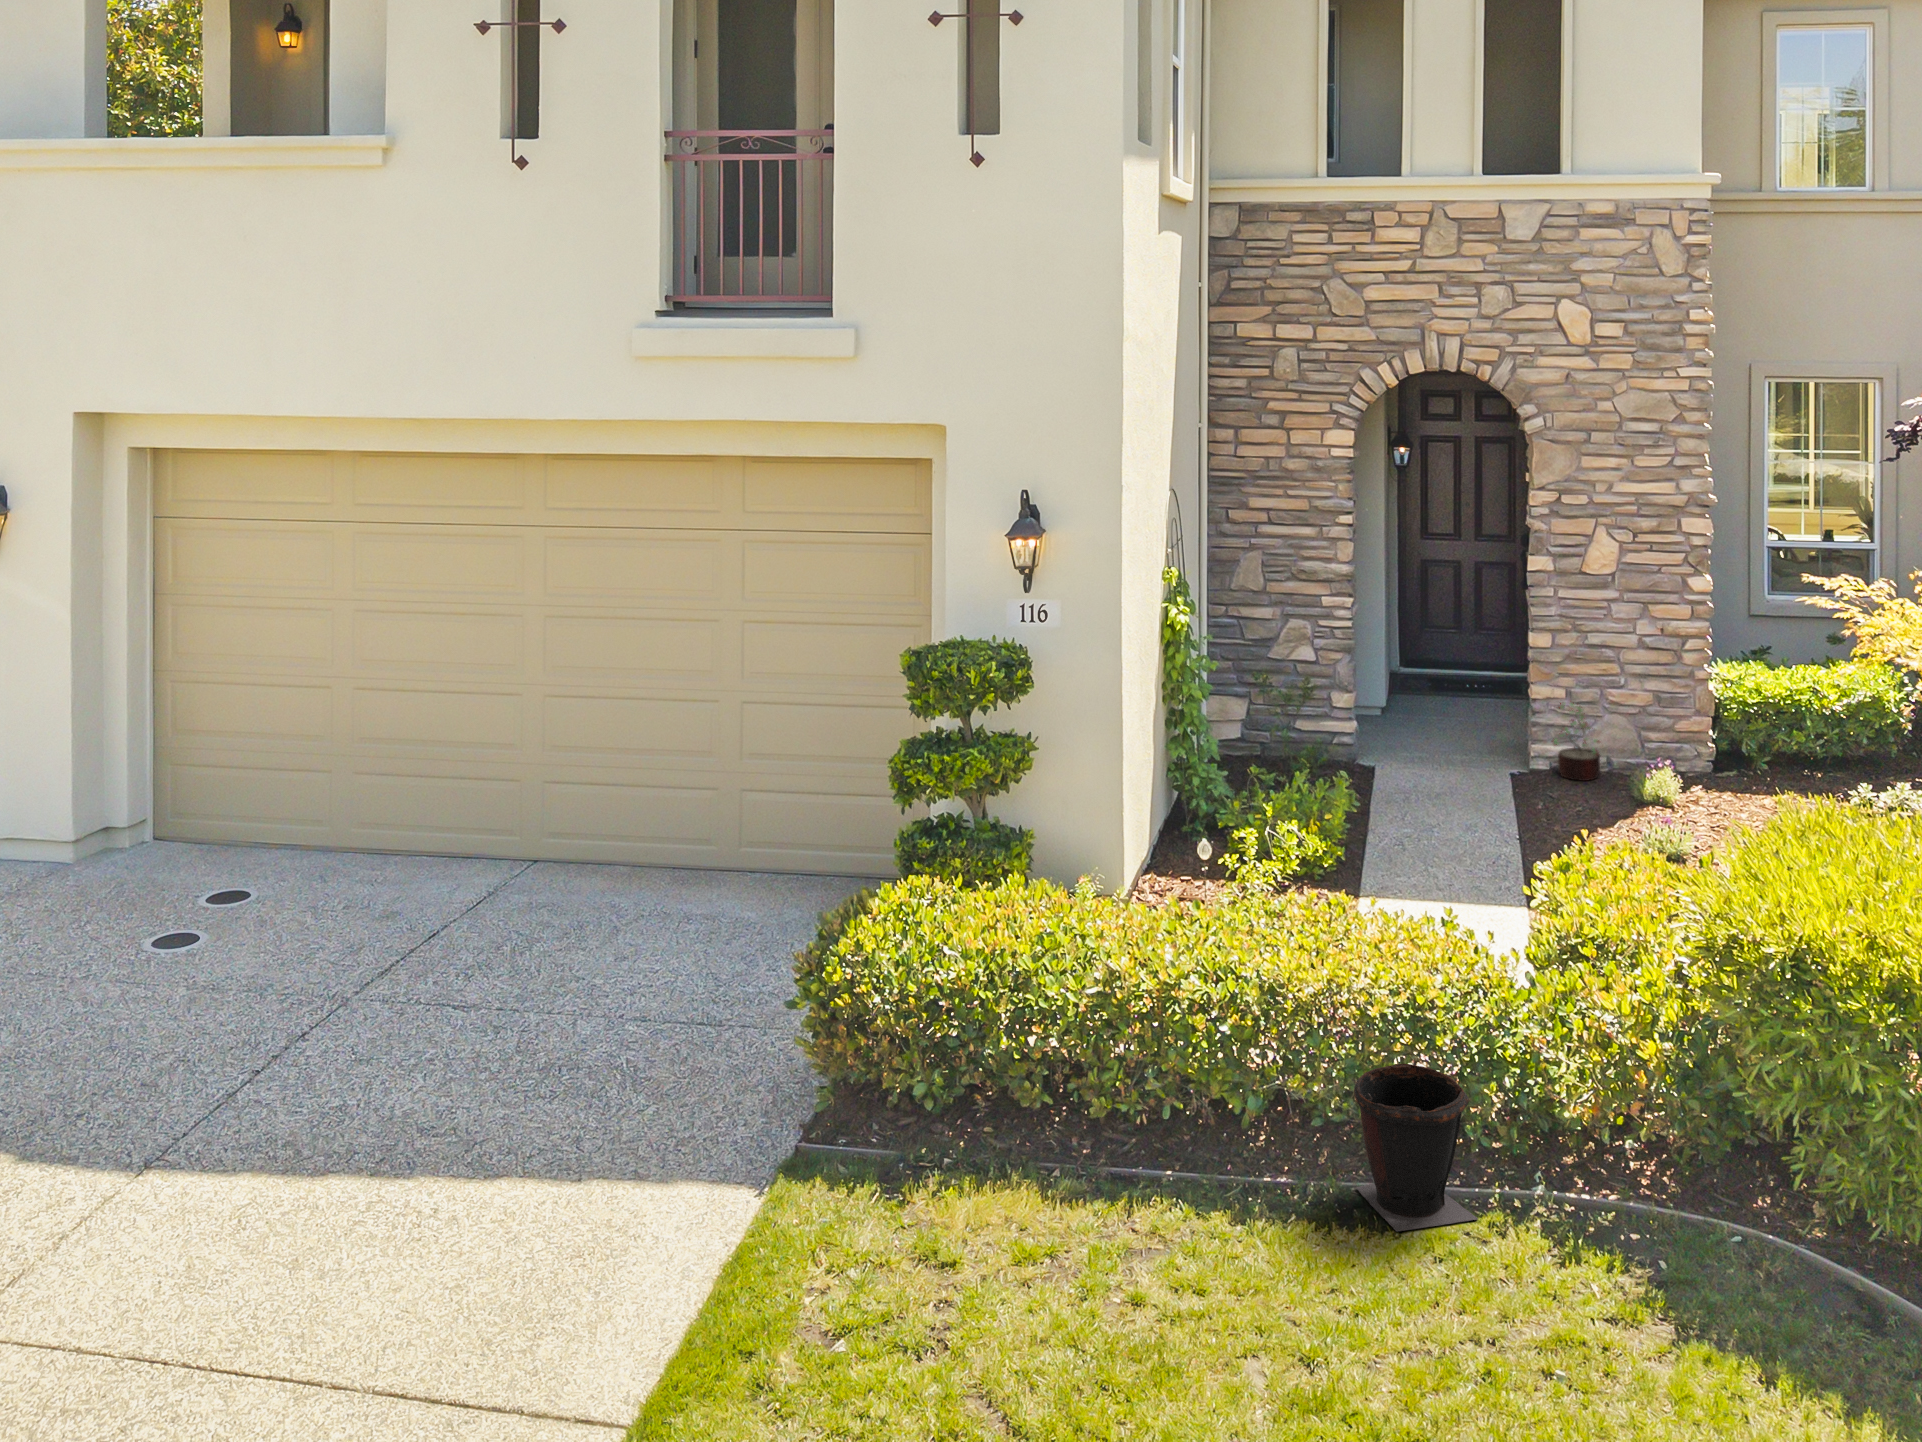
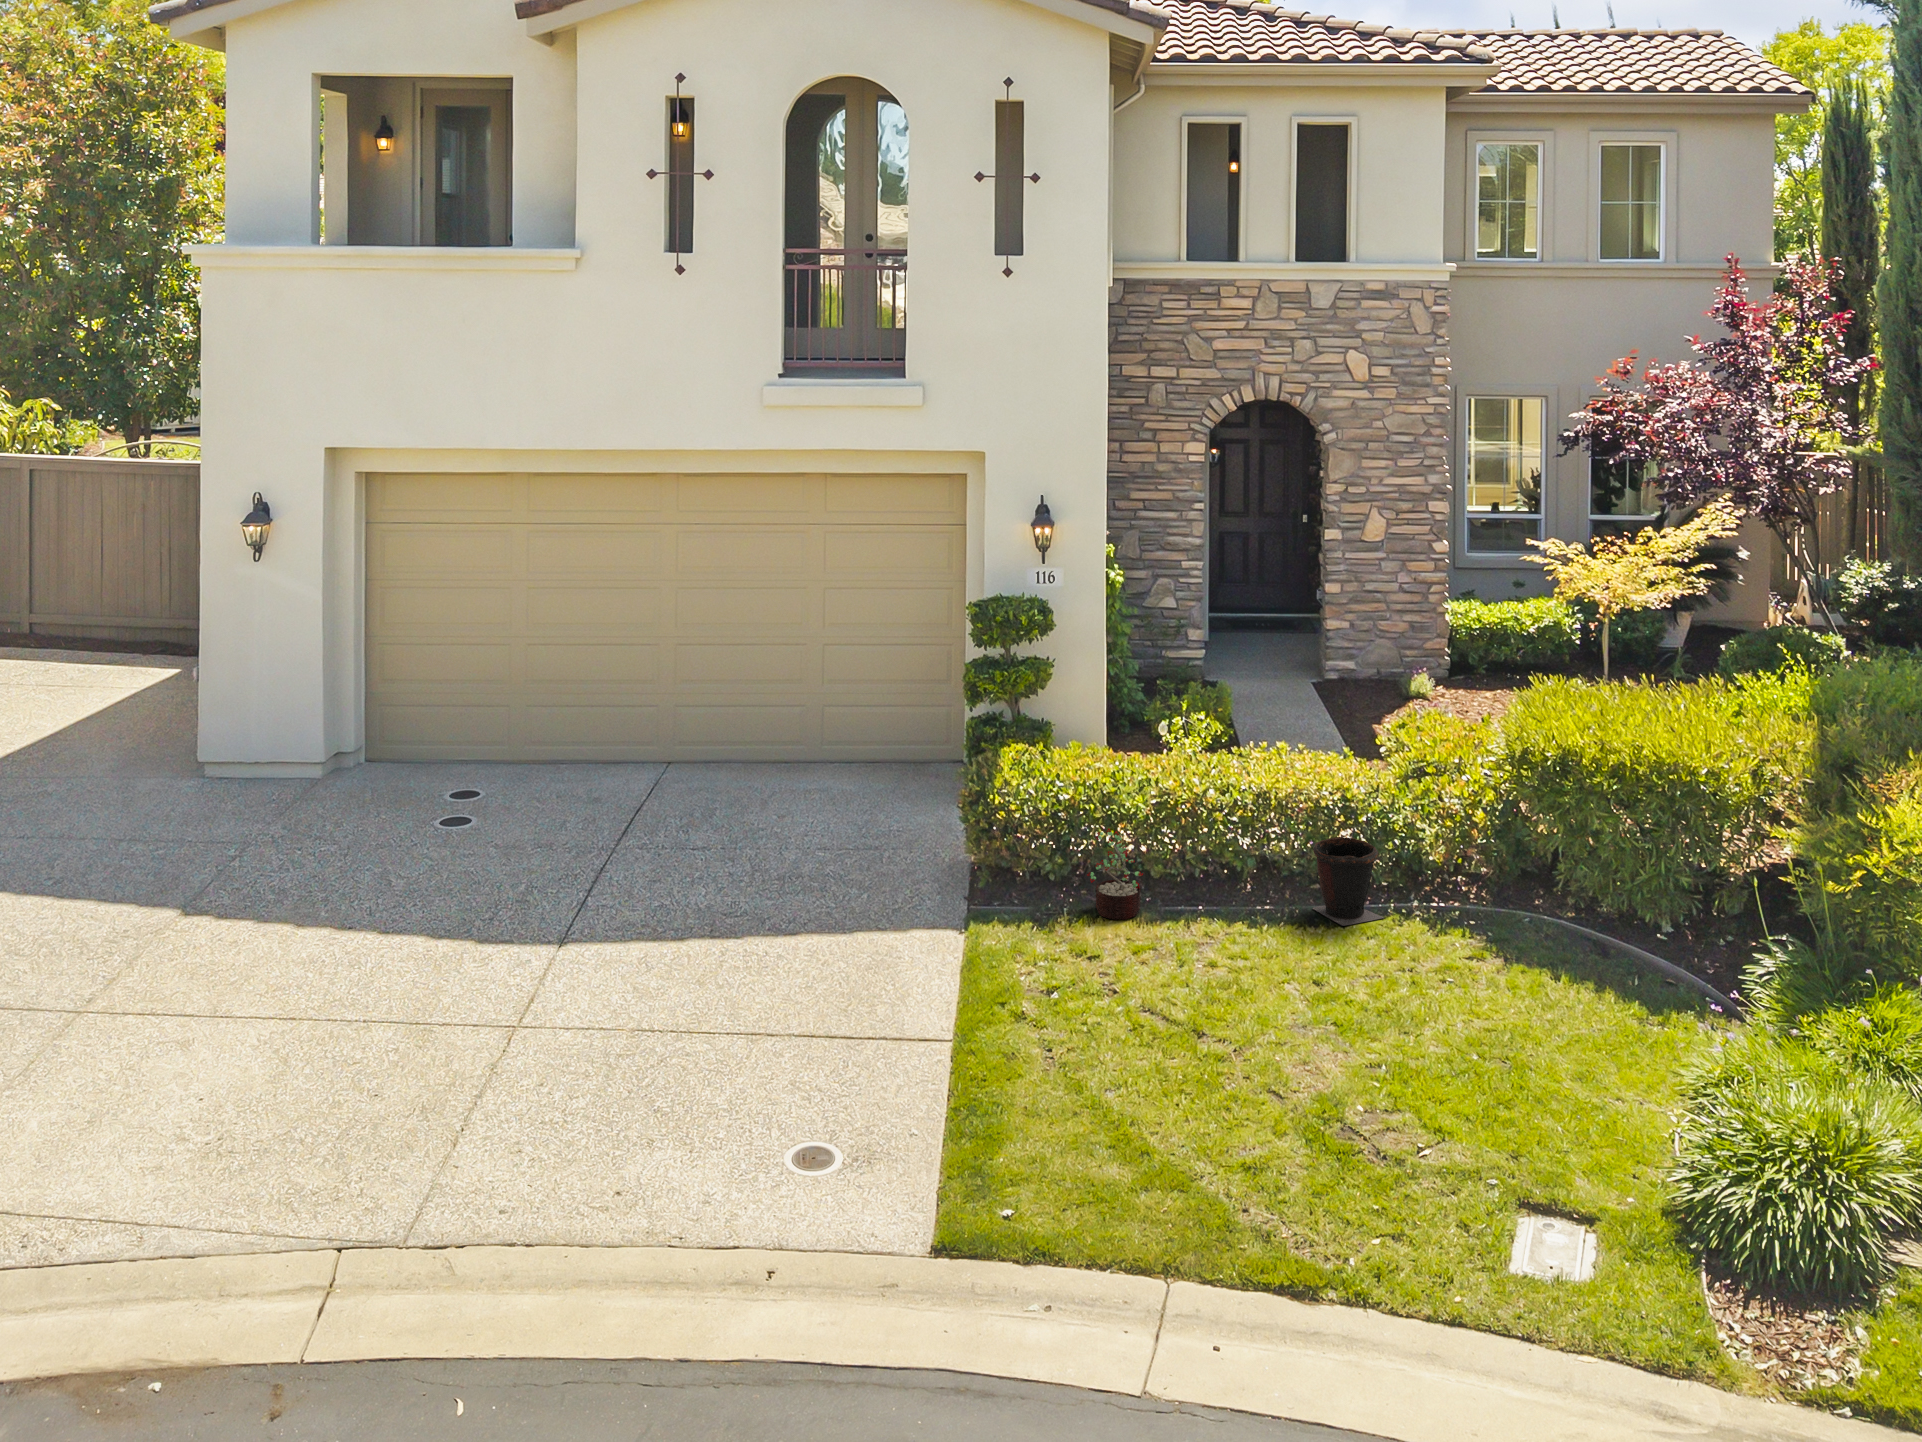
decorative plant: present [1553,703,1600,781] -> present [1087,829,1143,920]

